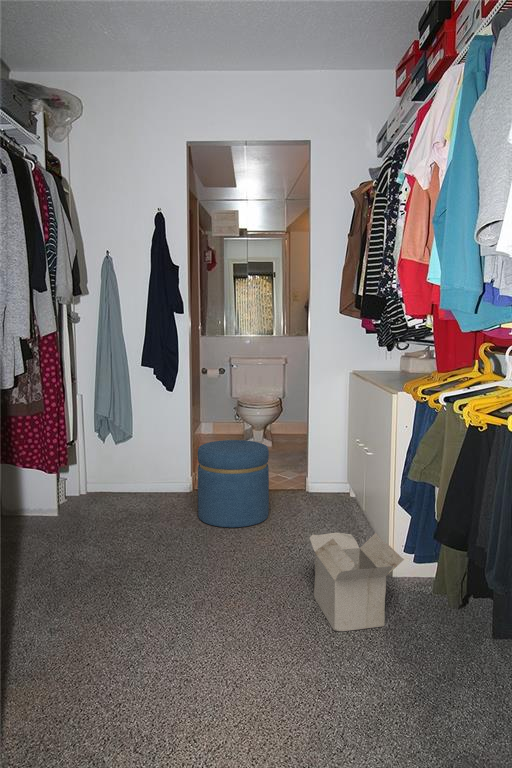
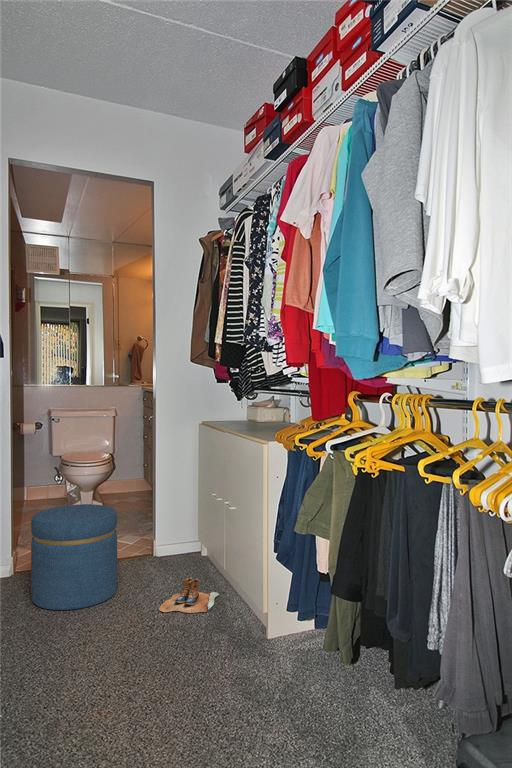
boots: none [299,514,357,545] -> present [159,578,219,613]
cardboard box: present [310,533,404,631] -> none [184,594,294,716]

